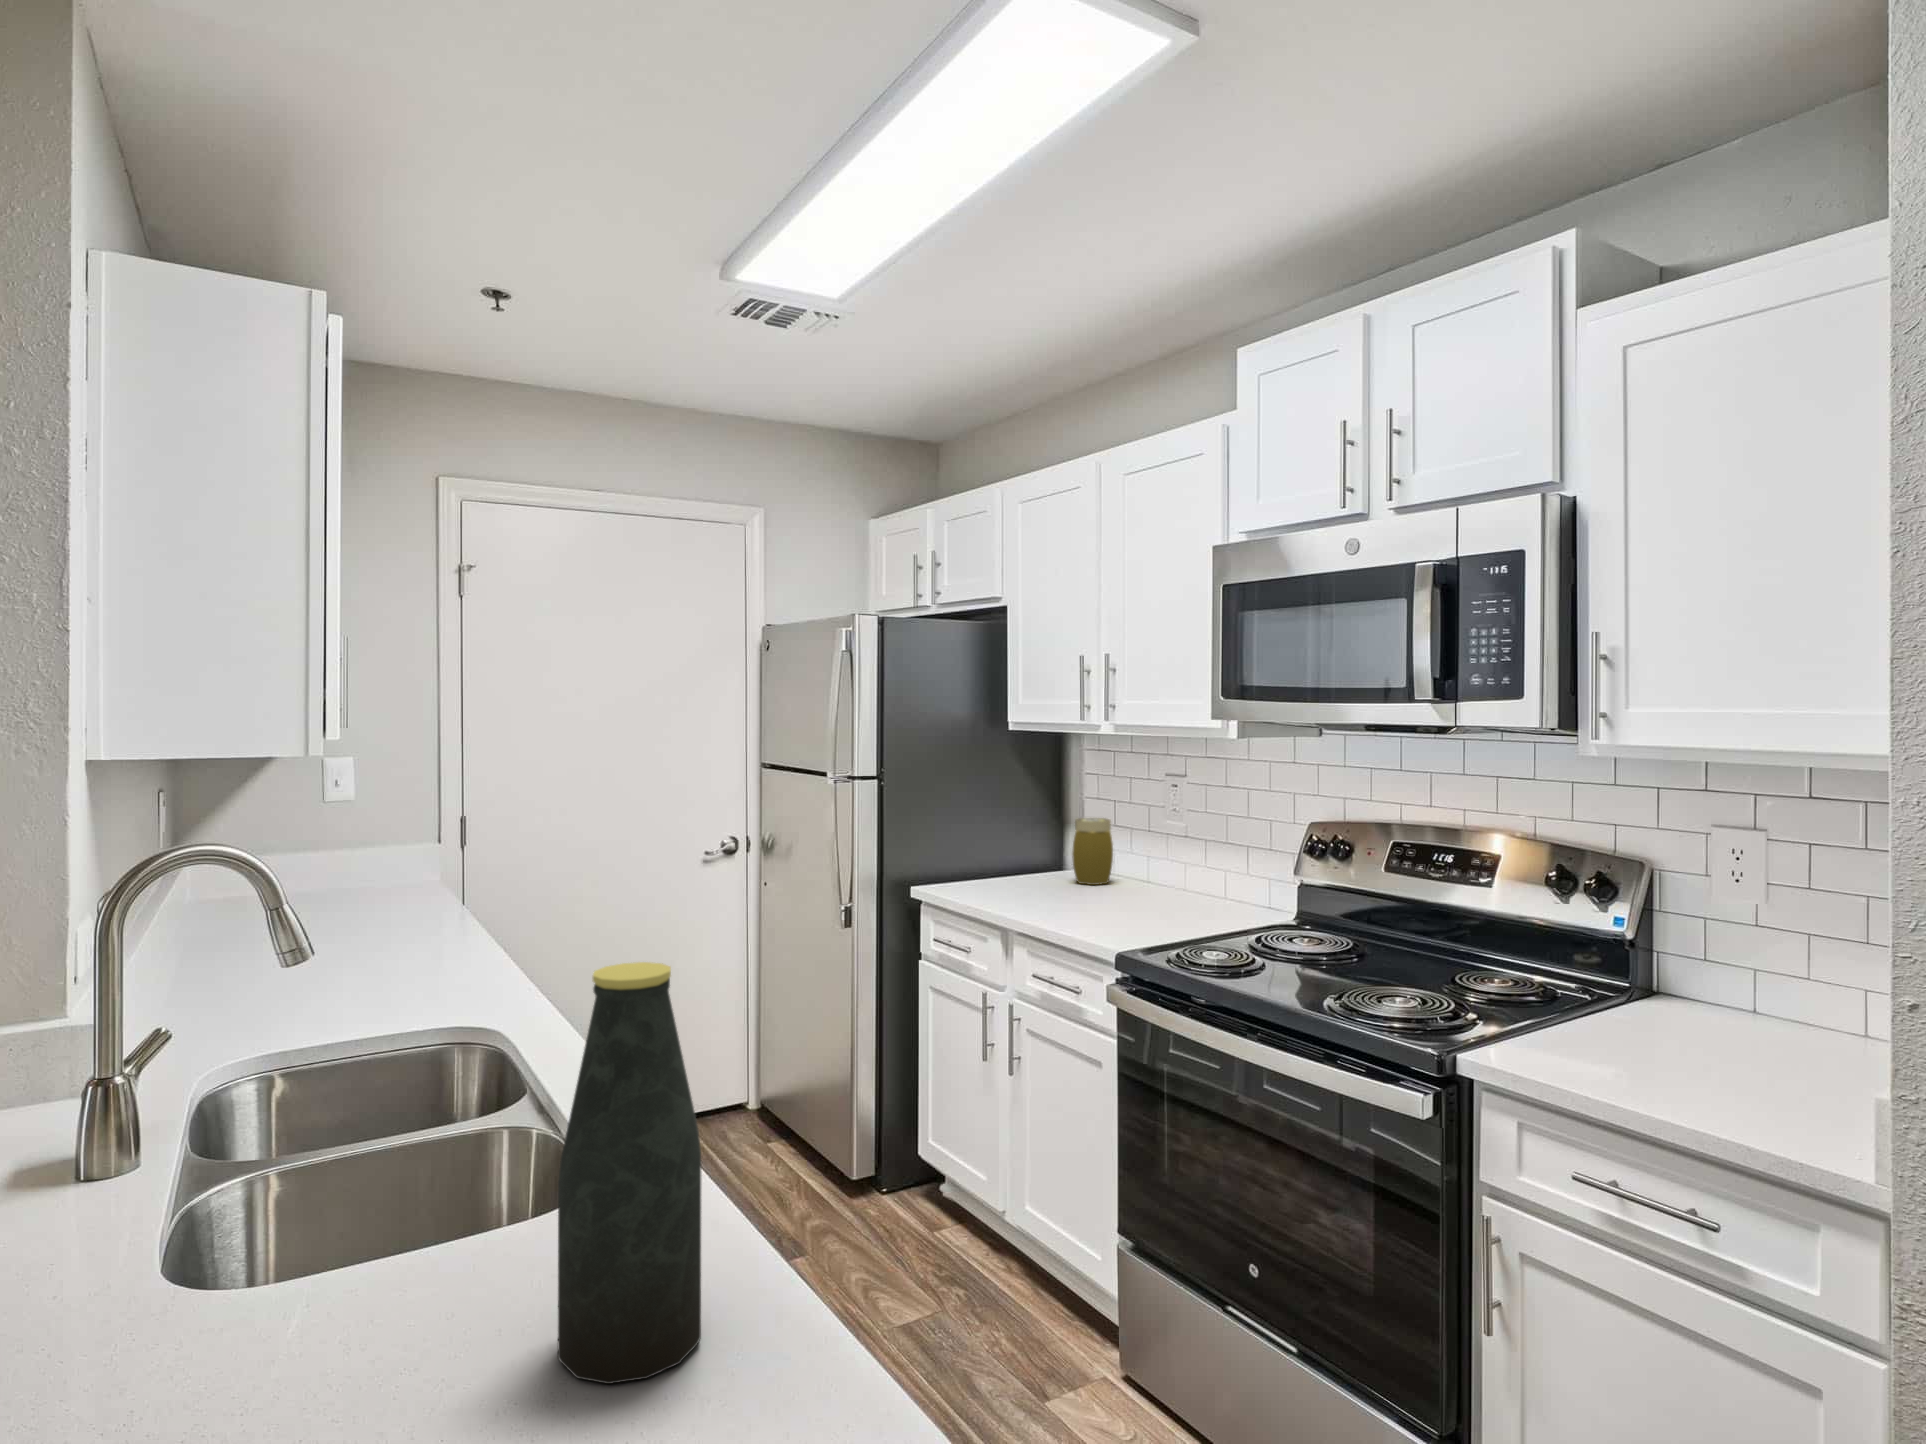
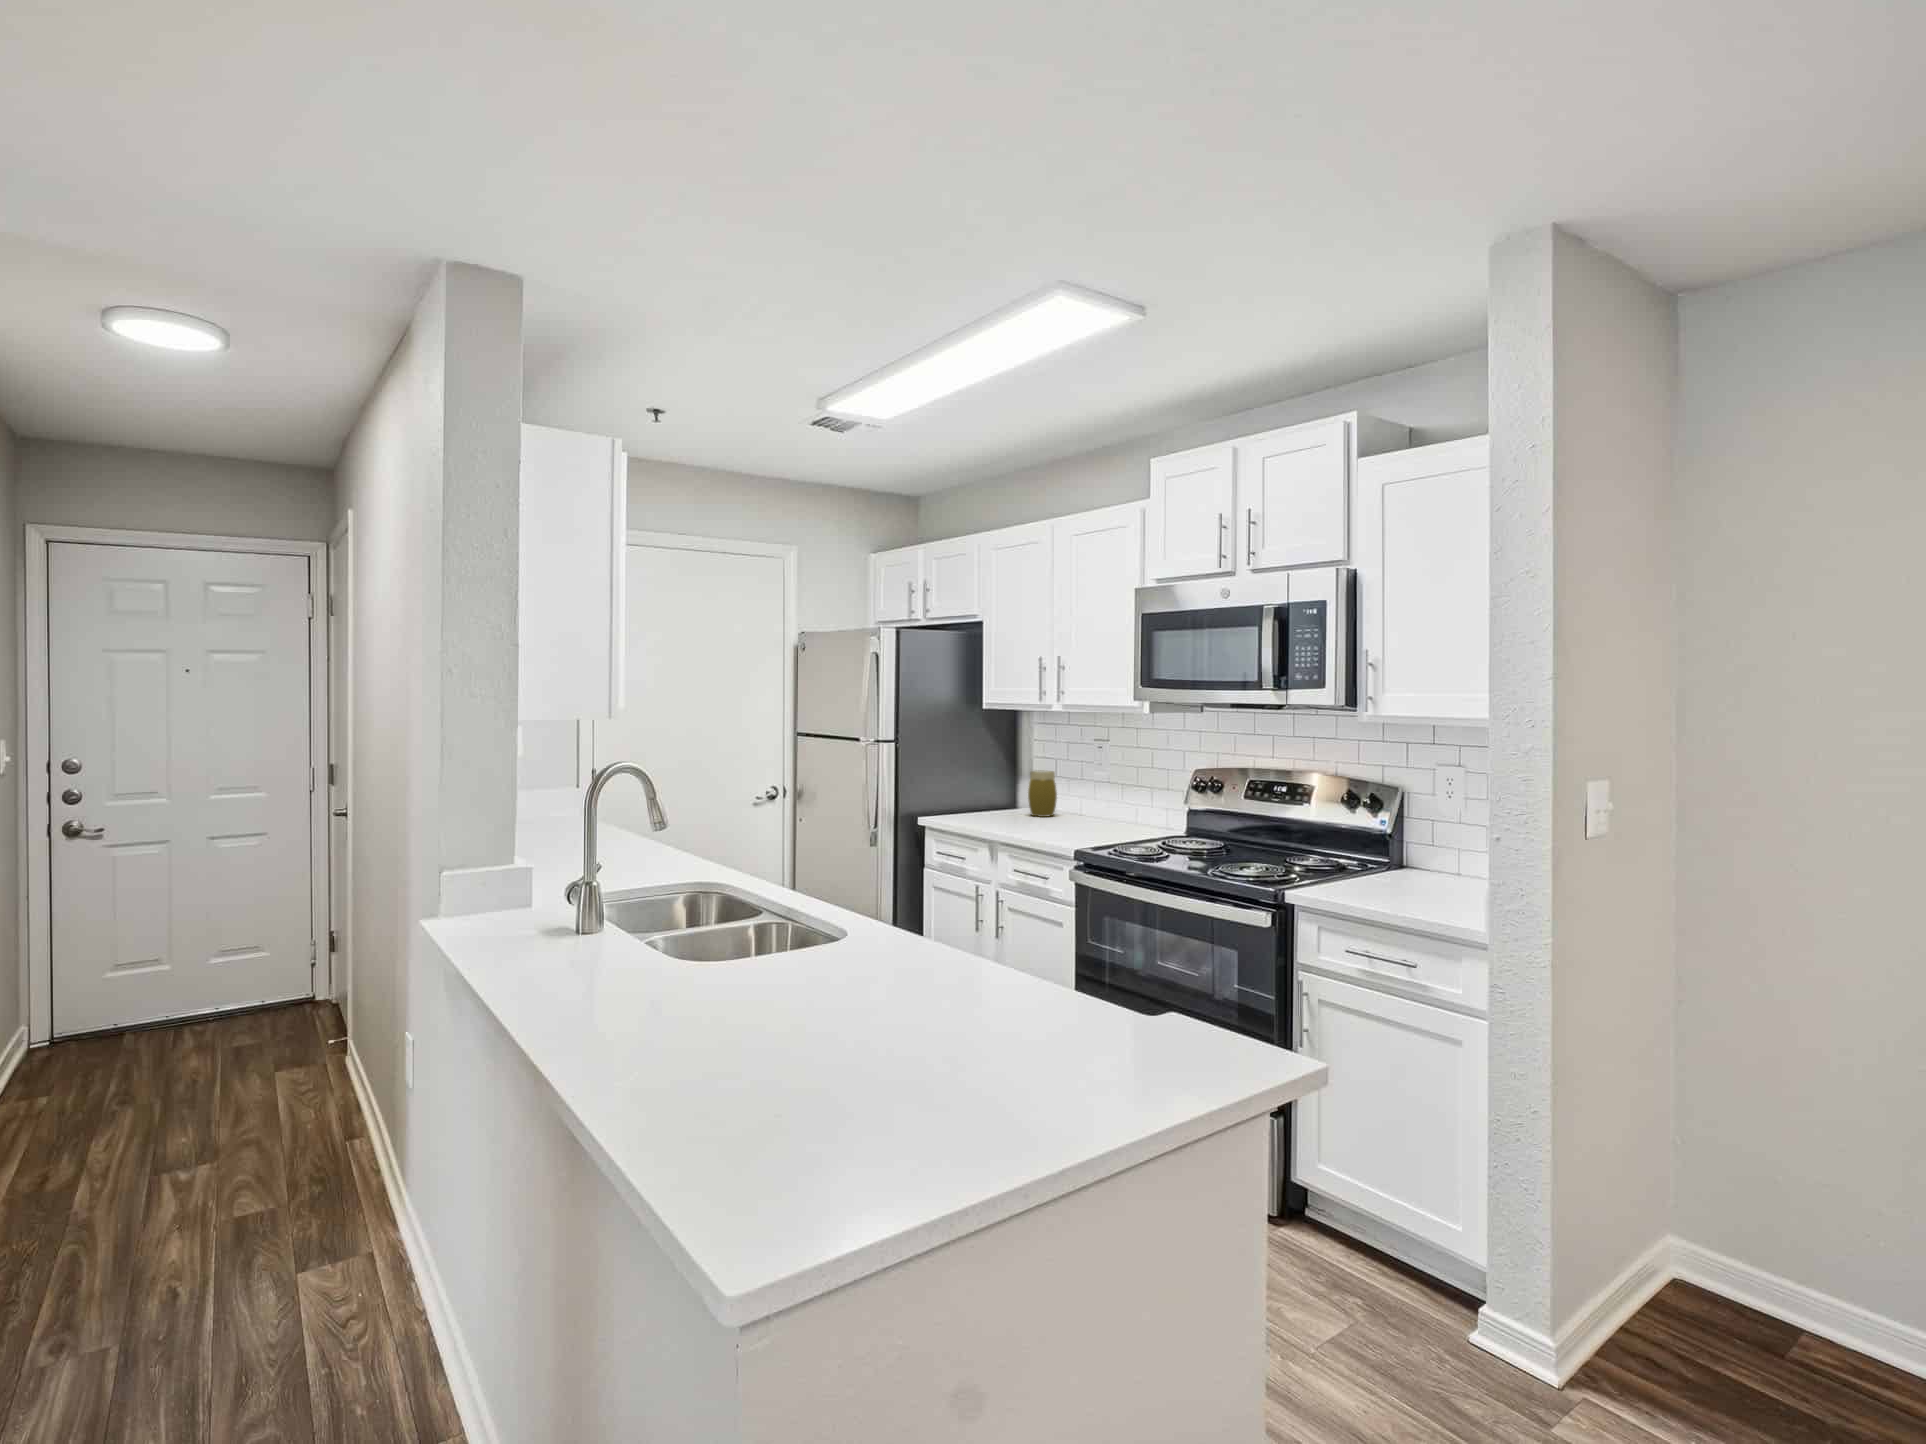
bottle: present [558,962,701,1384] -> none [887,805,948,977]

